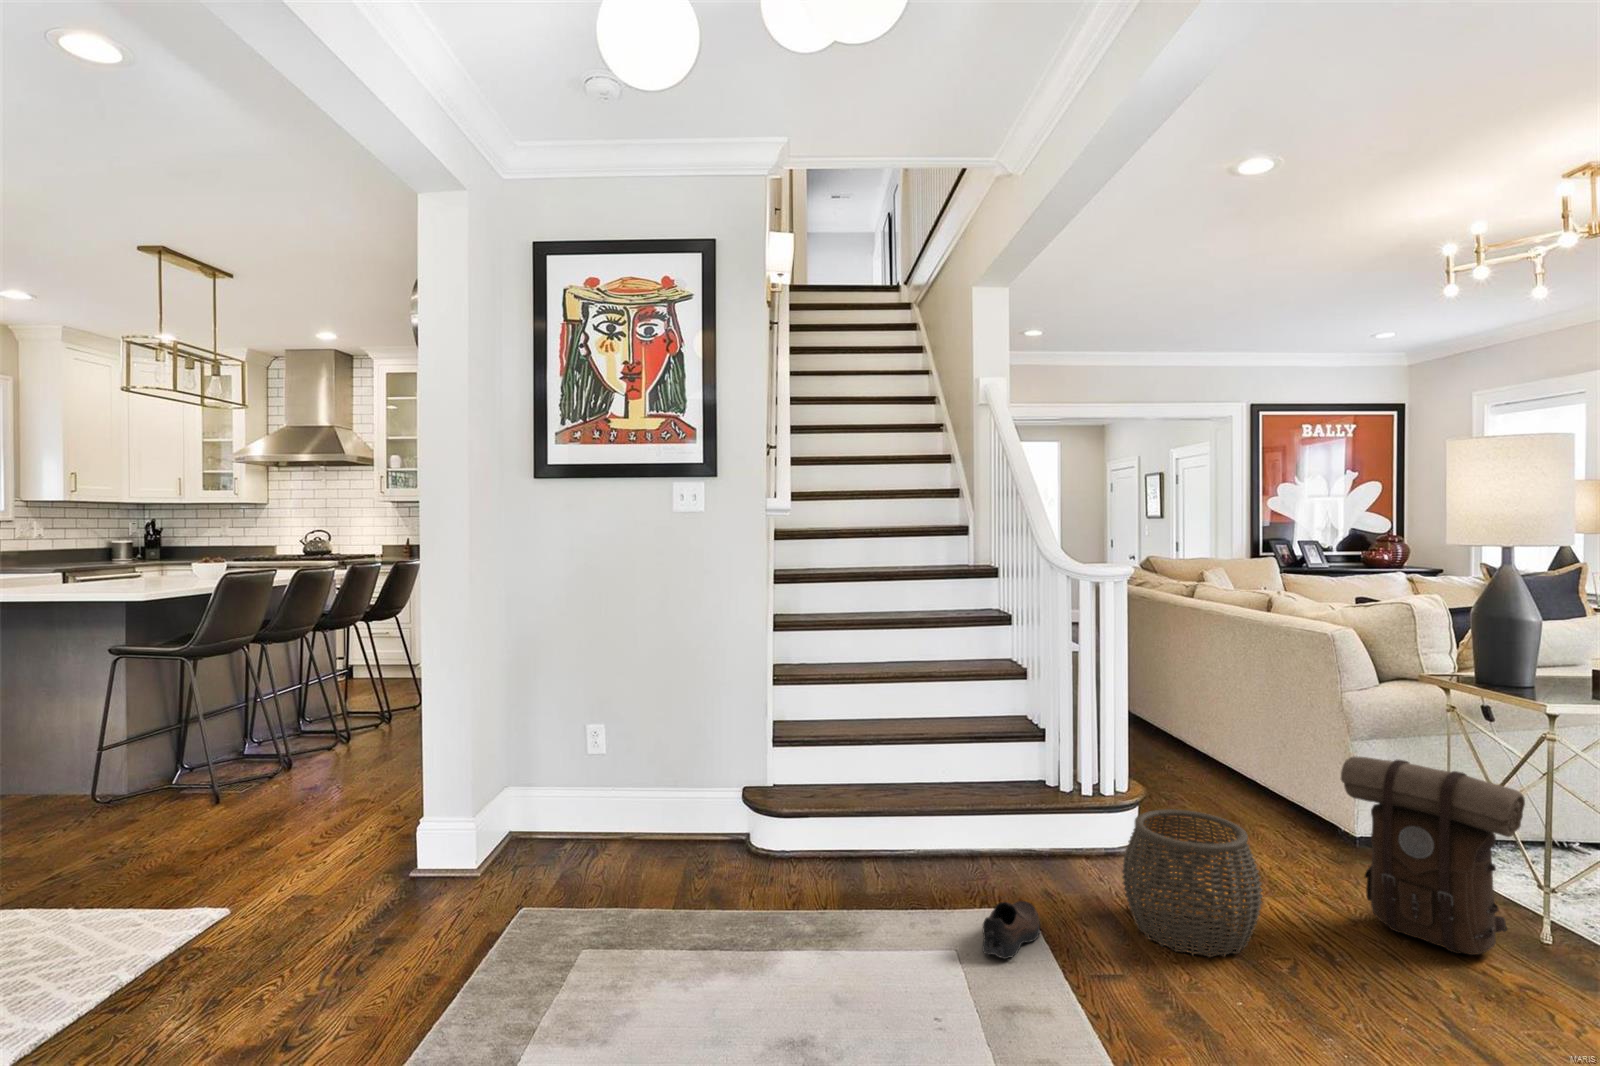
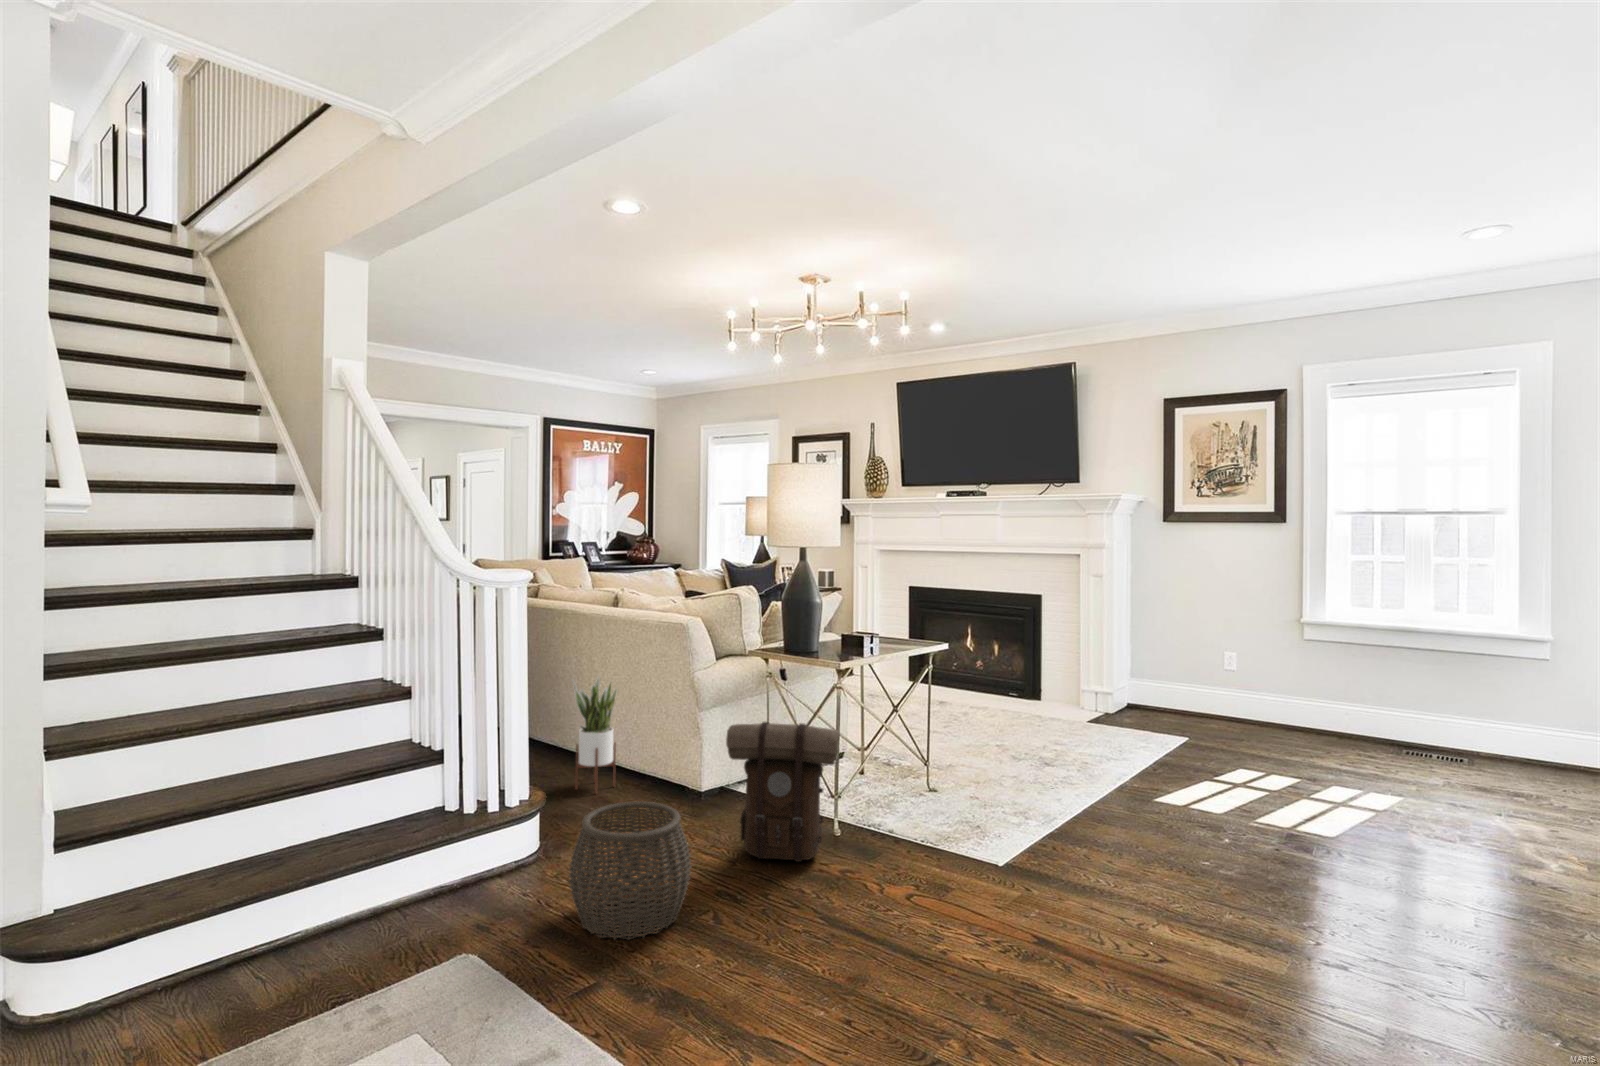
potted plant: none [1197,681,1254,810] -> present [573,677,617,794]
shoe: present [982,901,1040,959] -> none [449,947,500,1025]

